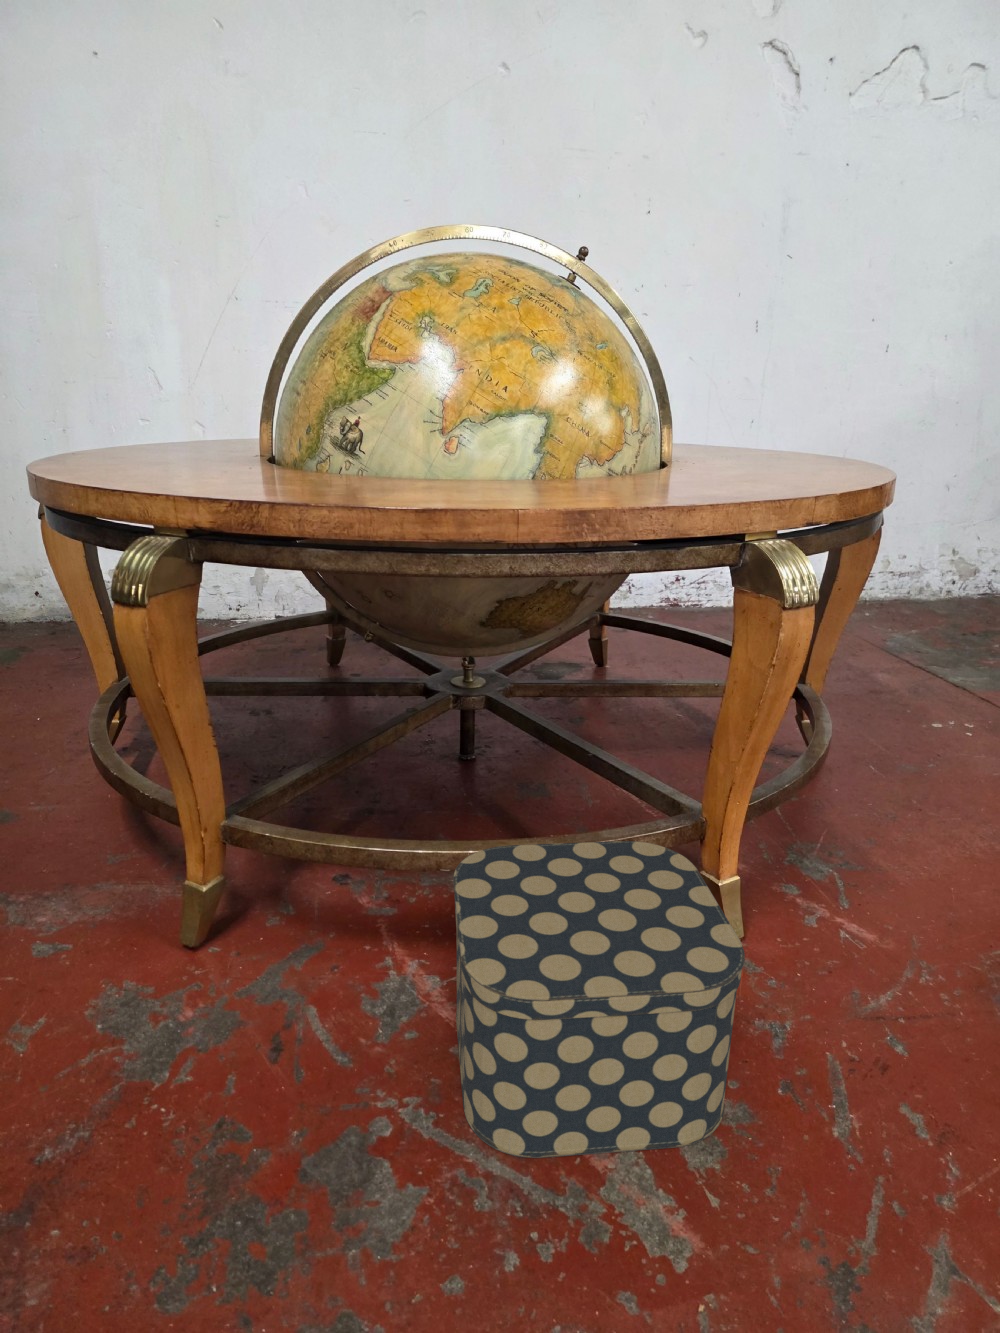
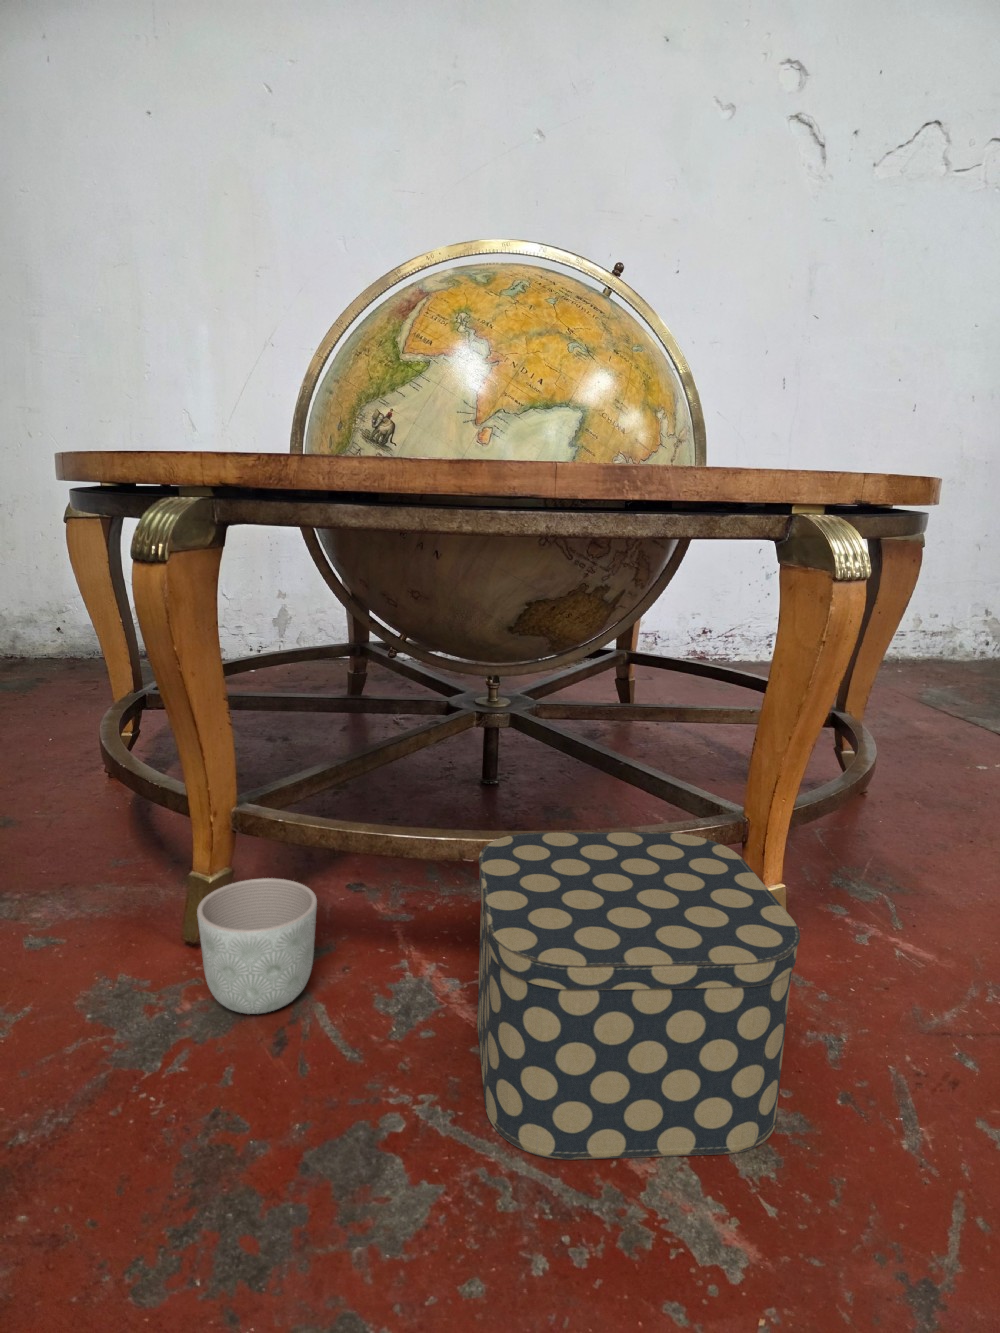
planter: none [194,890,305,1019] -> present [197,878,317,1014]

